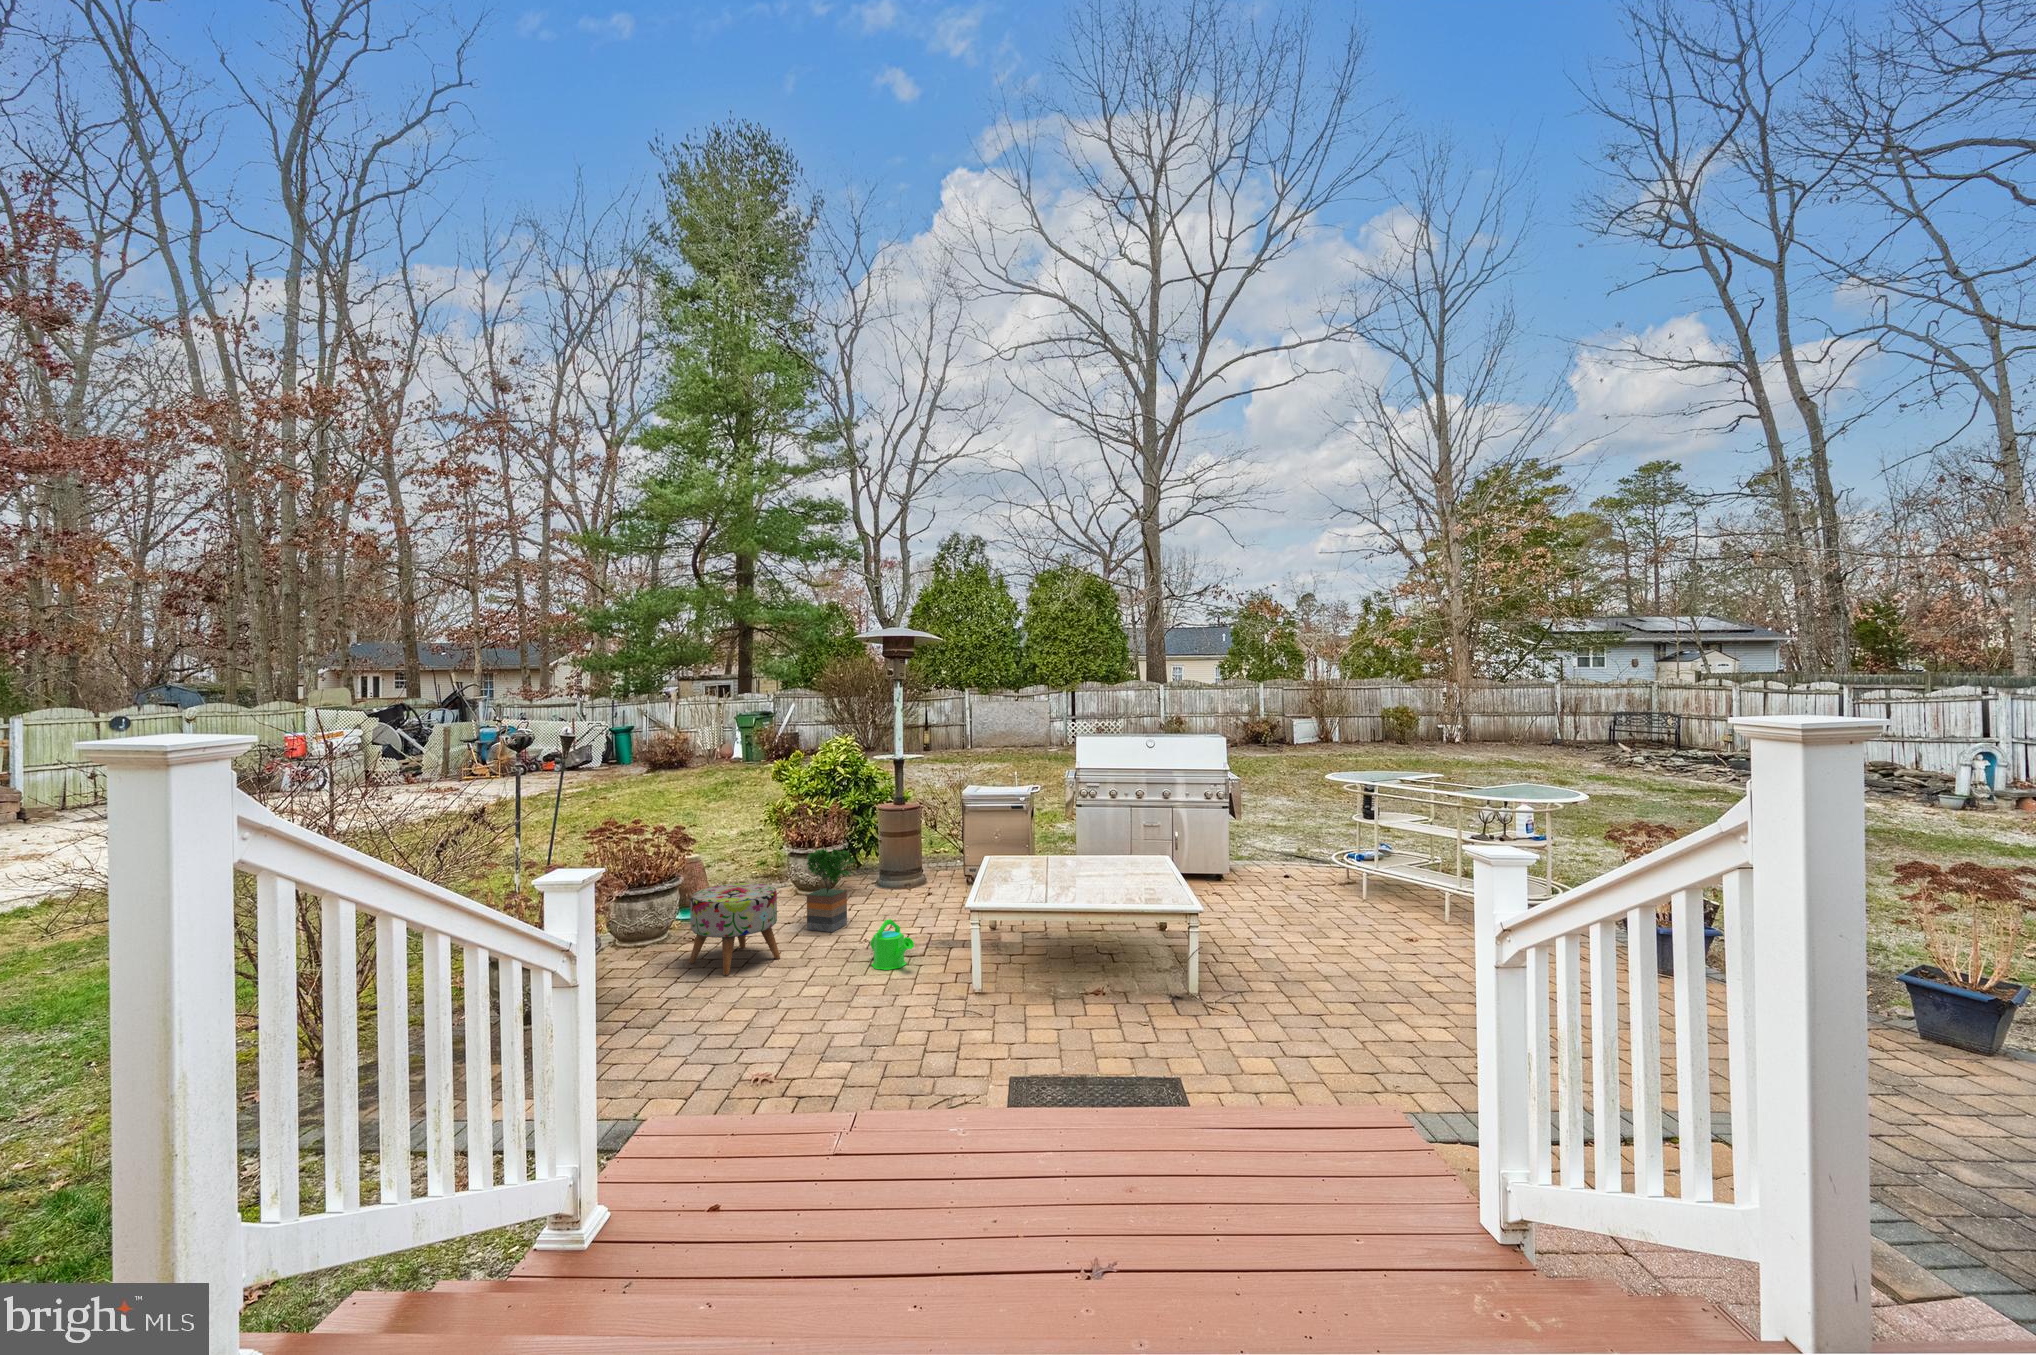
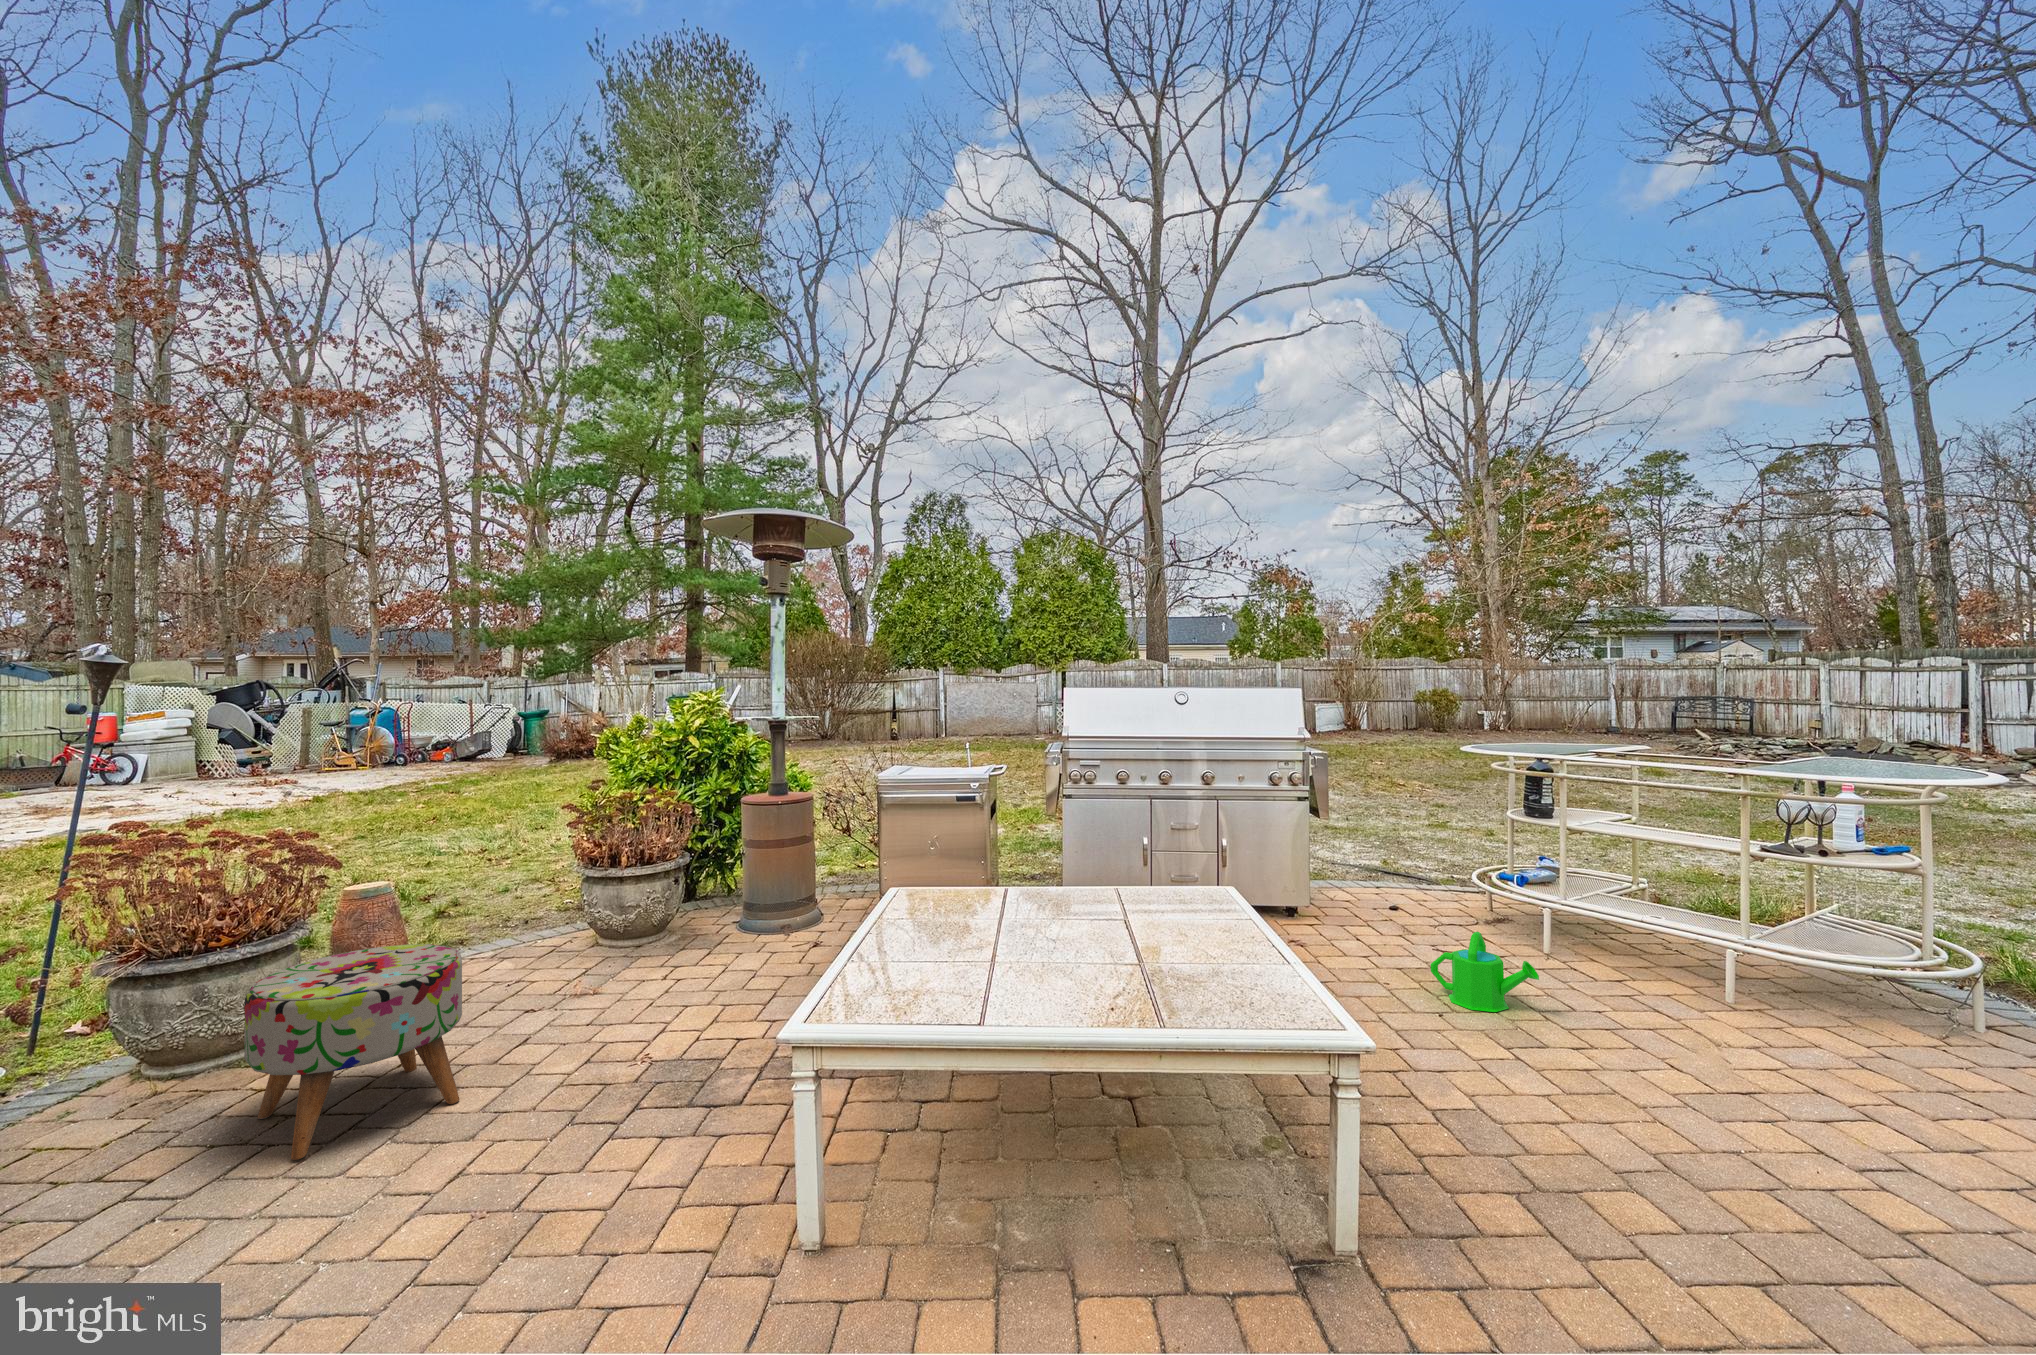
potted tree: present [807,849,855,932] -> none [561,870,667,1028]
watering can: present [871,919,914,970] -> present [1431,932,1539,1012]

